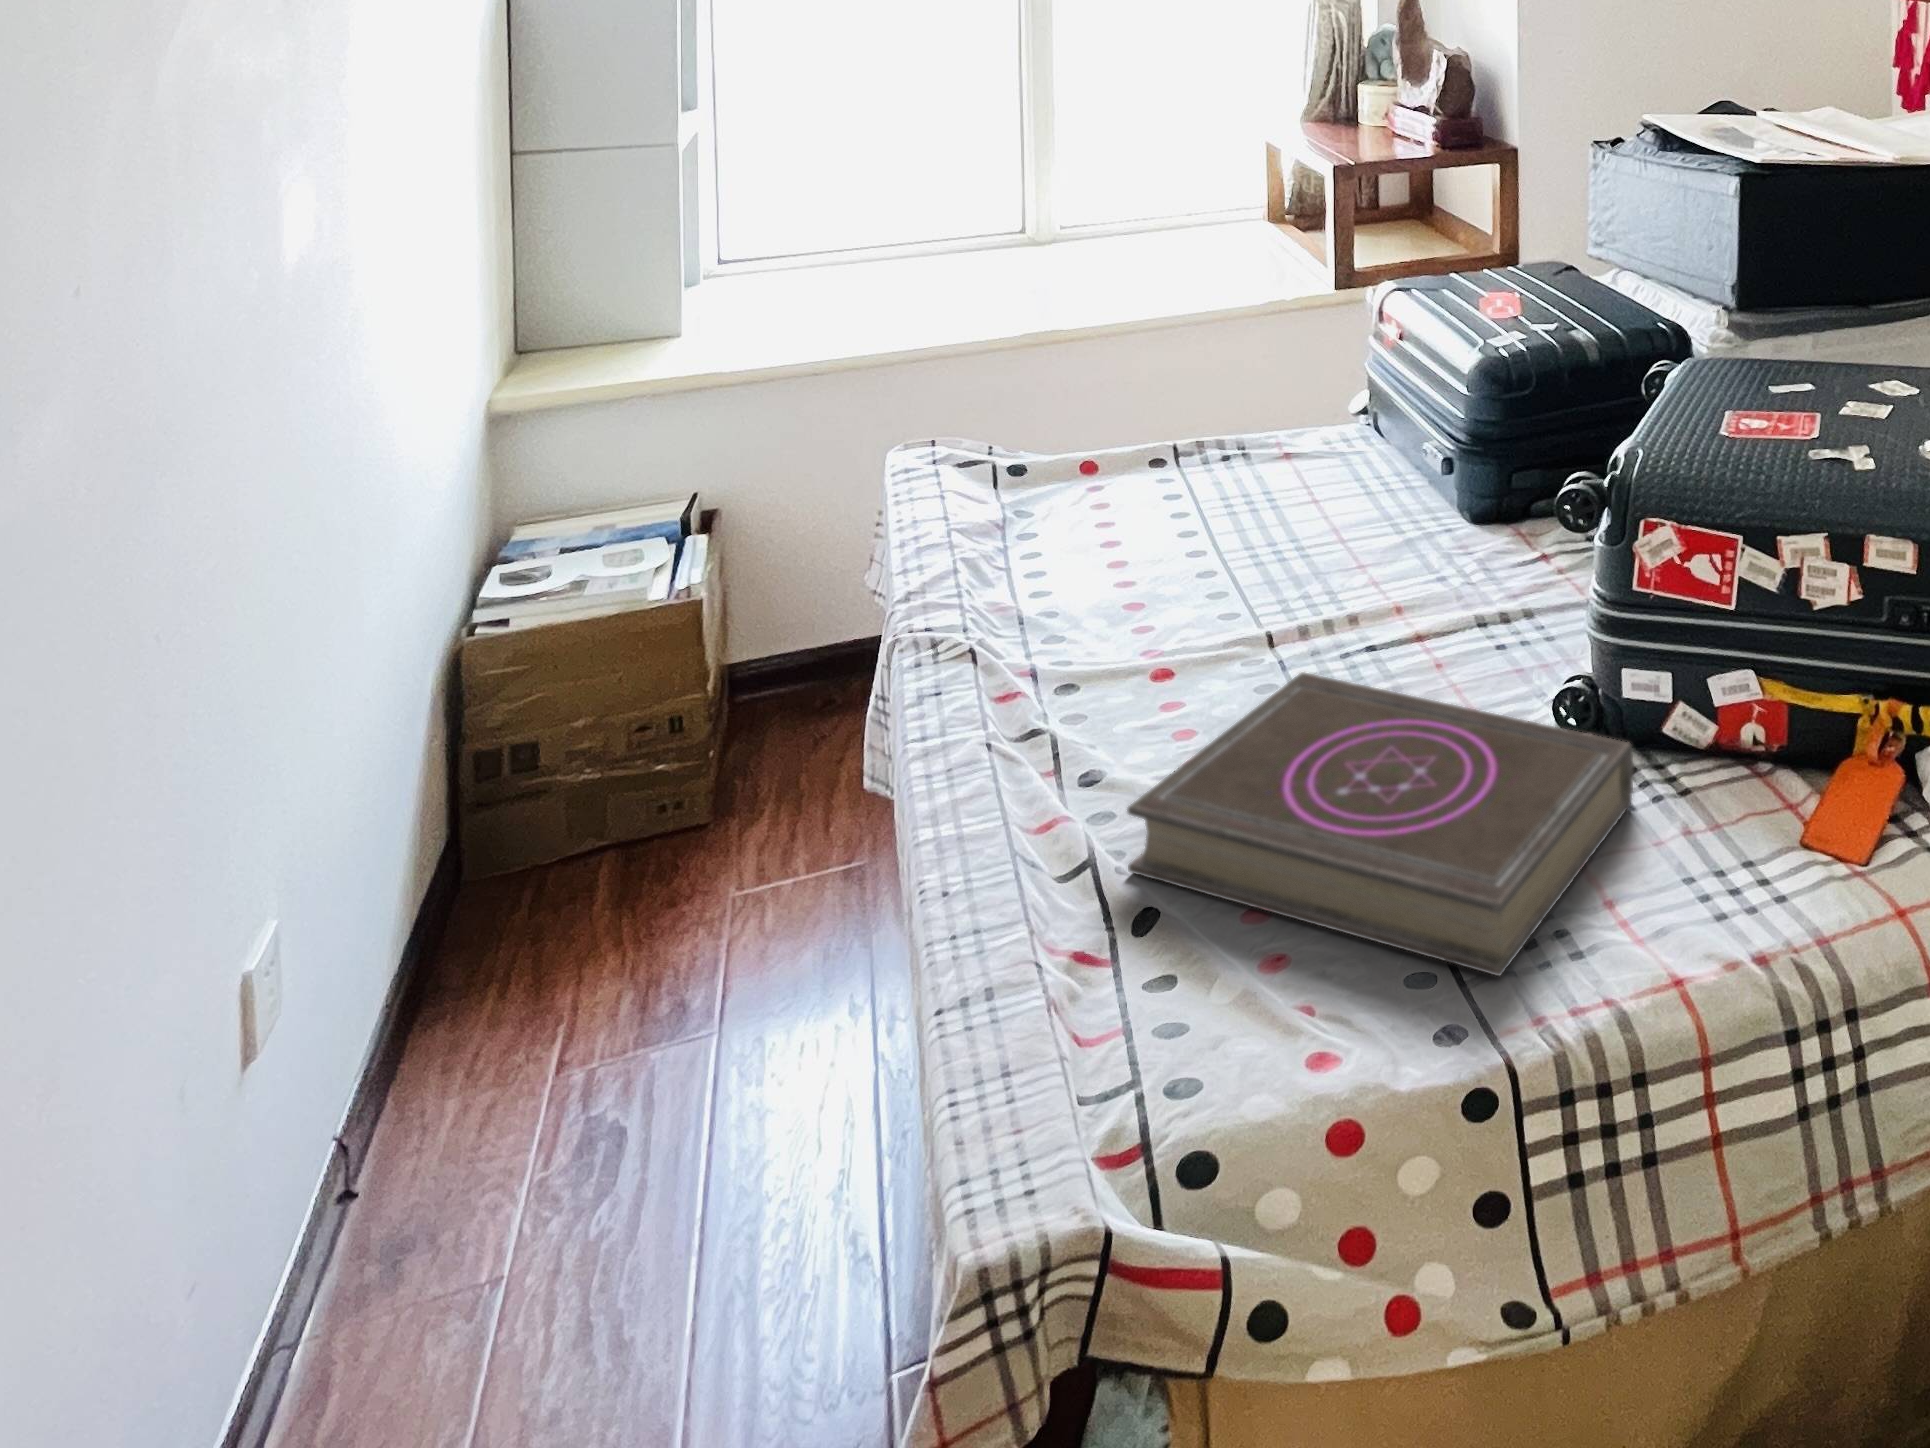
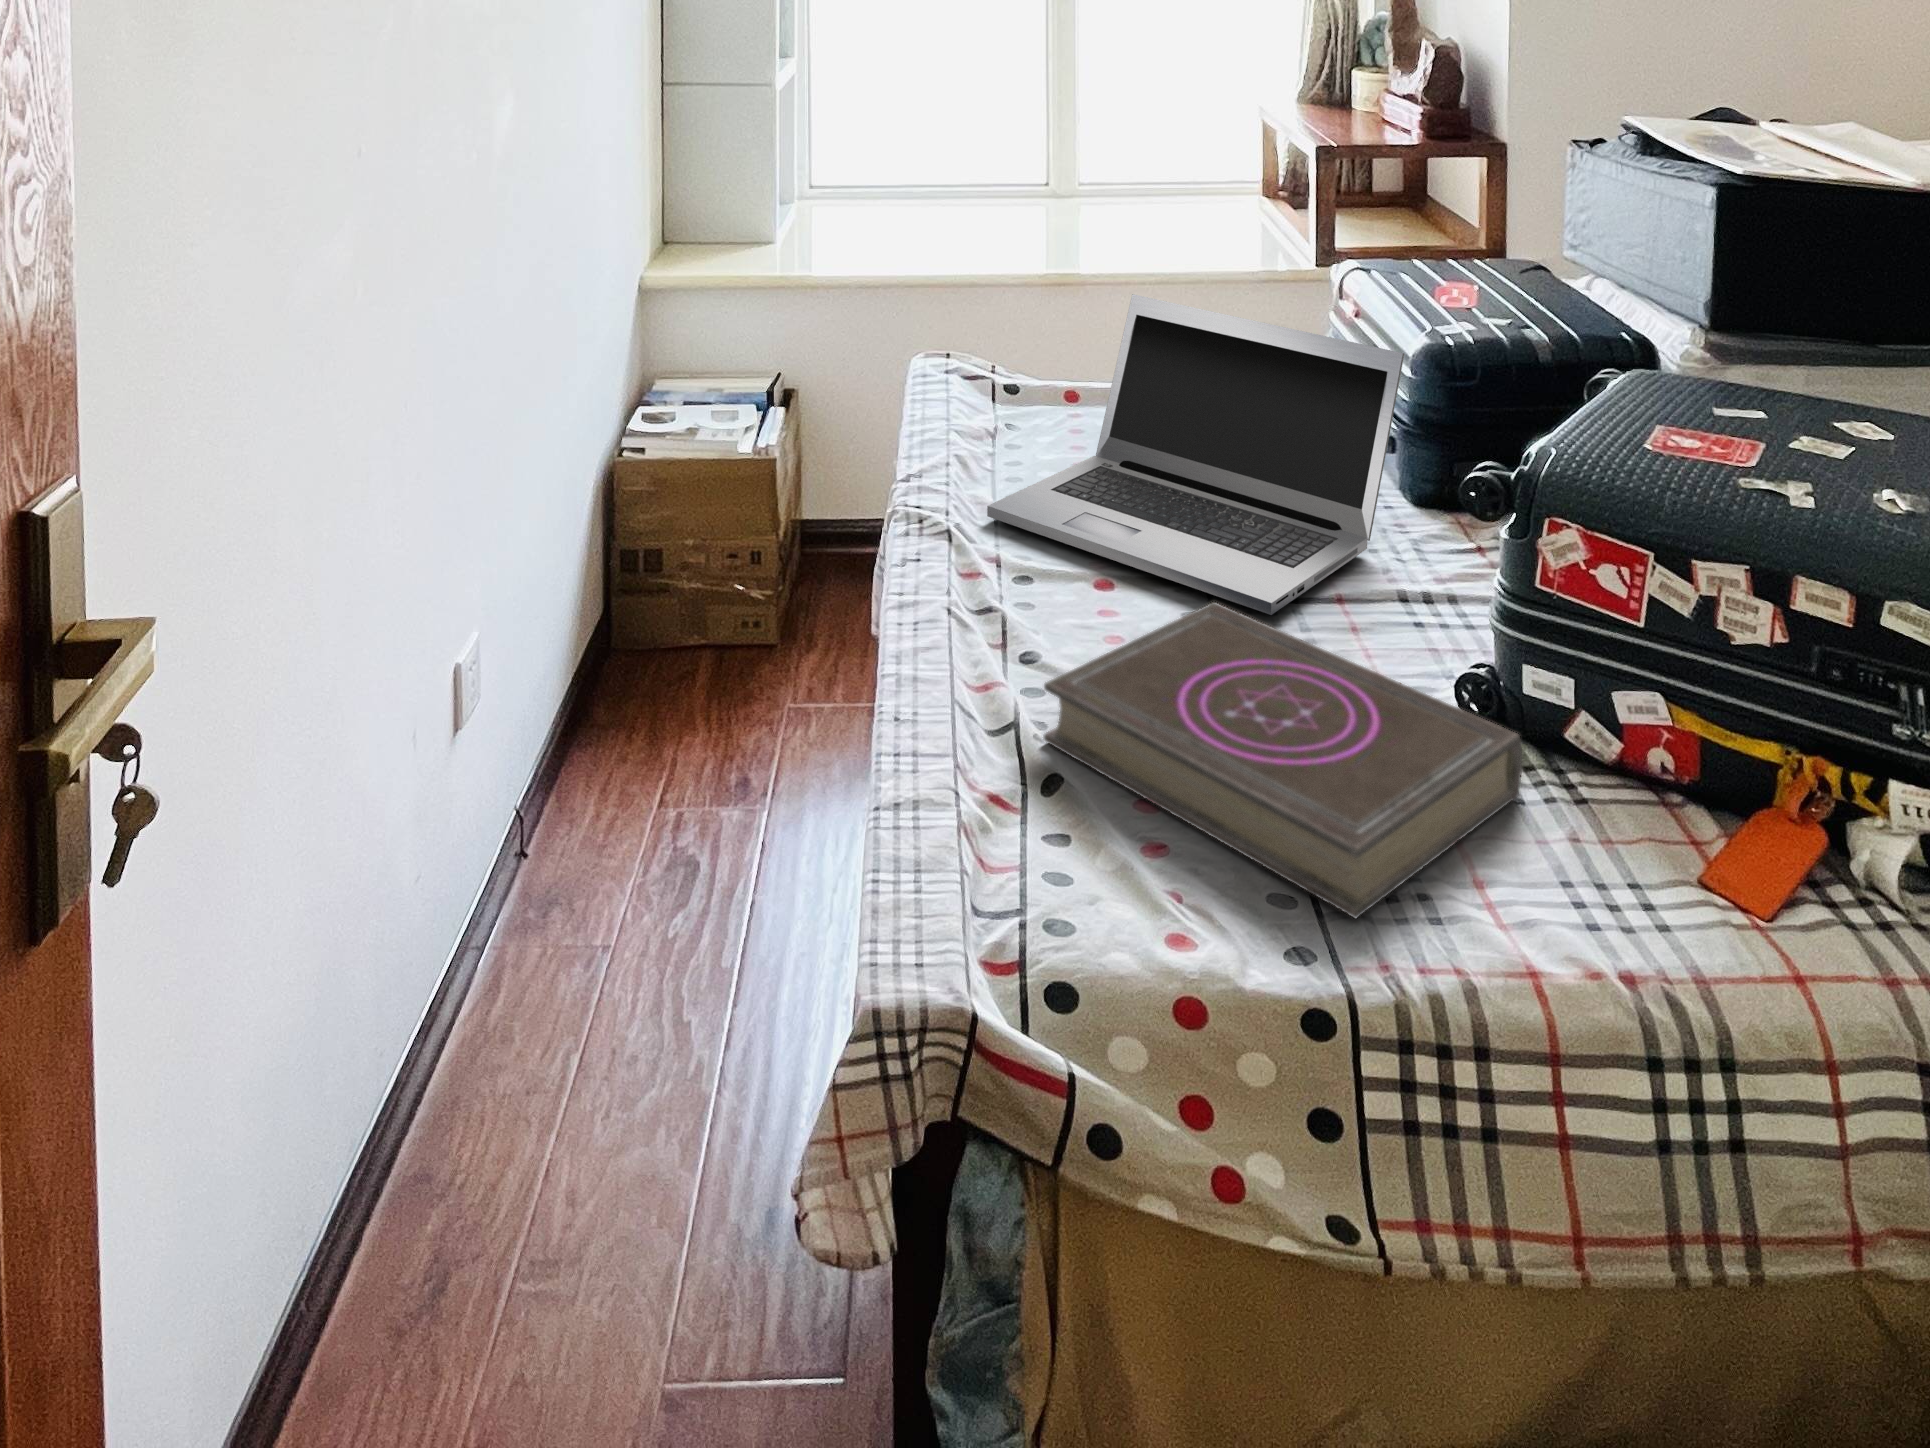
laptop: none [1018,349,1471,673] -> present [987,294,1404,615]

